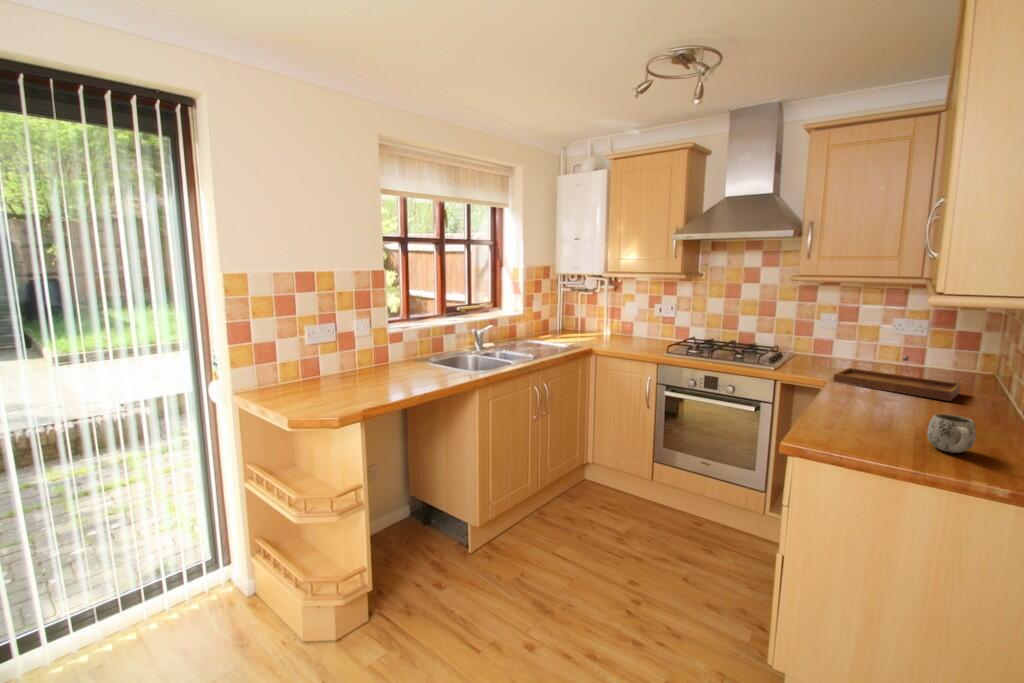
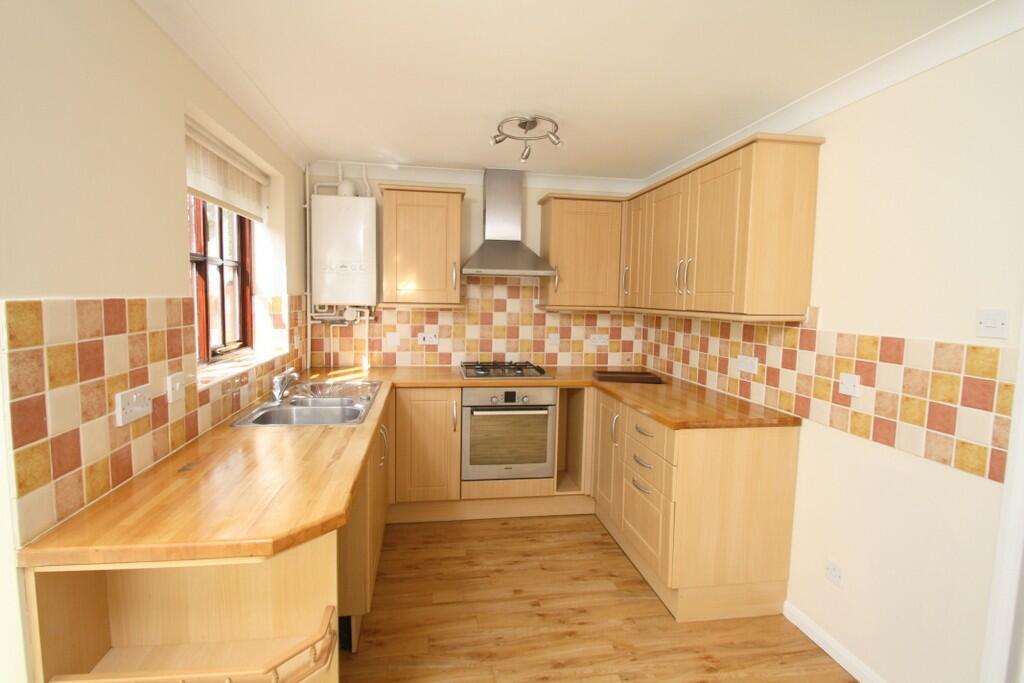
mug: present [927,414,976,453] -> none [713,388,741,410]

